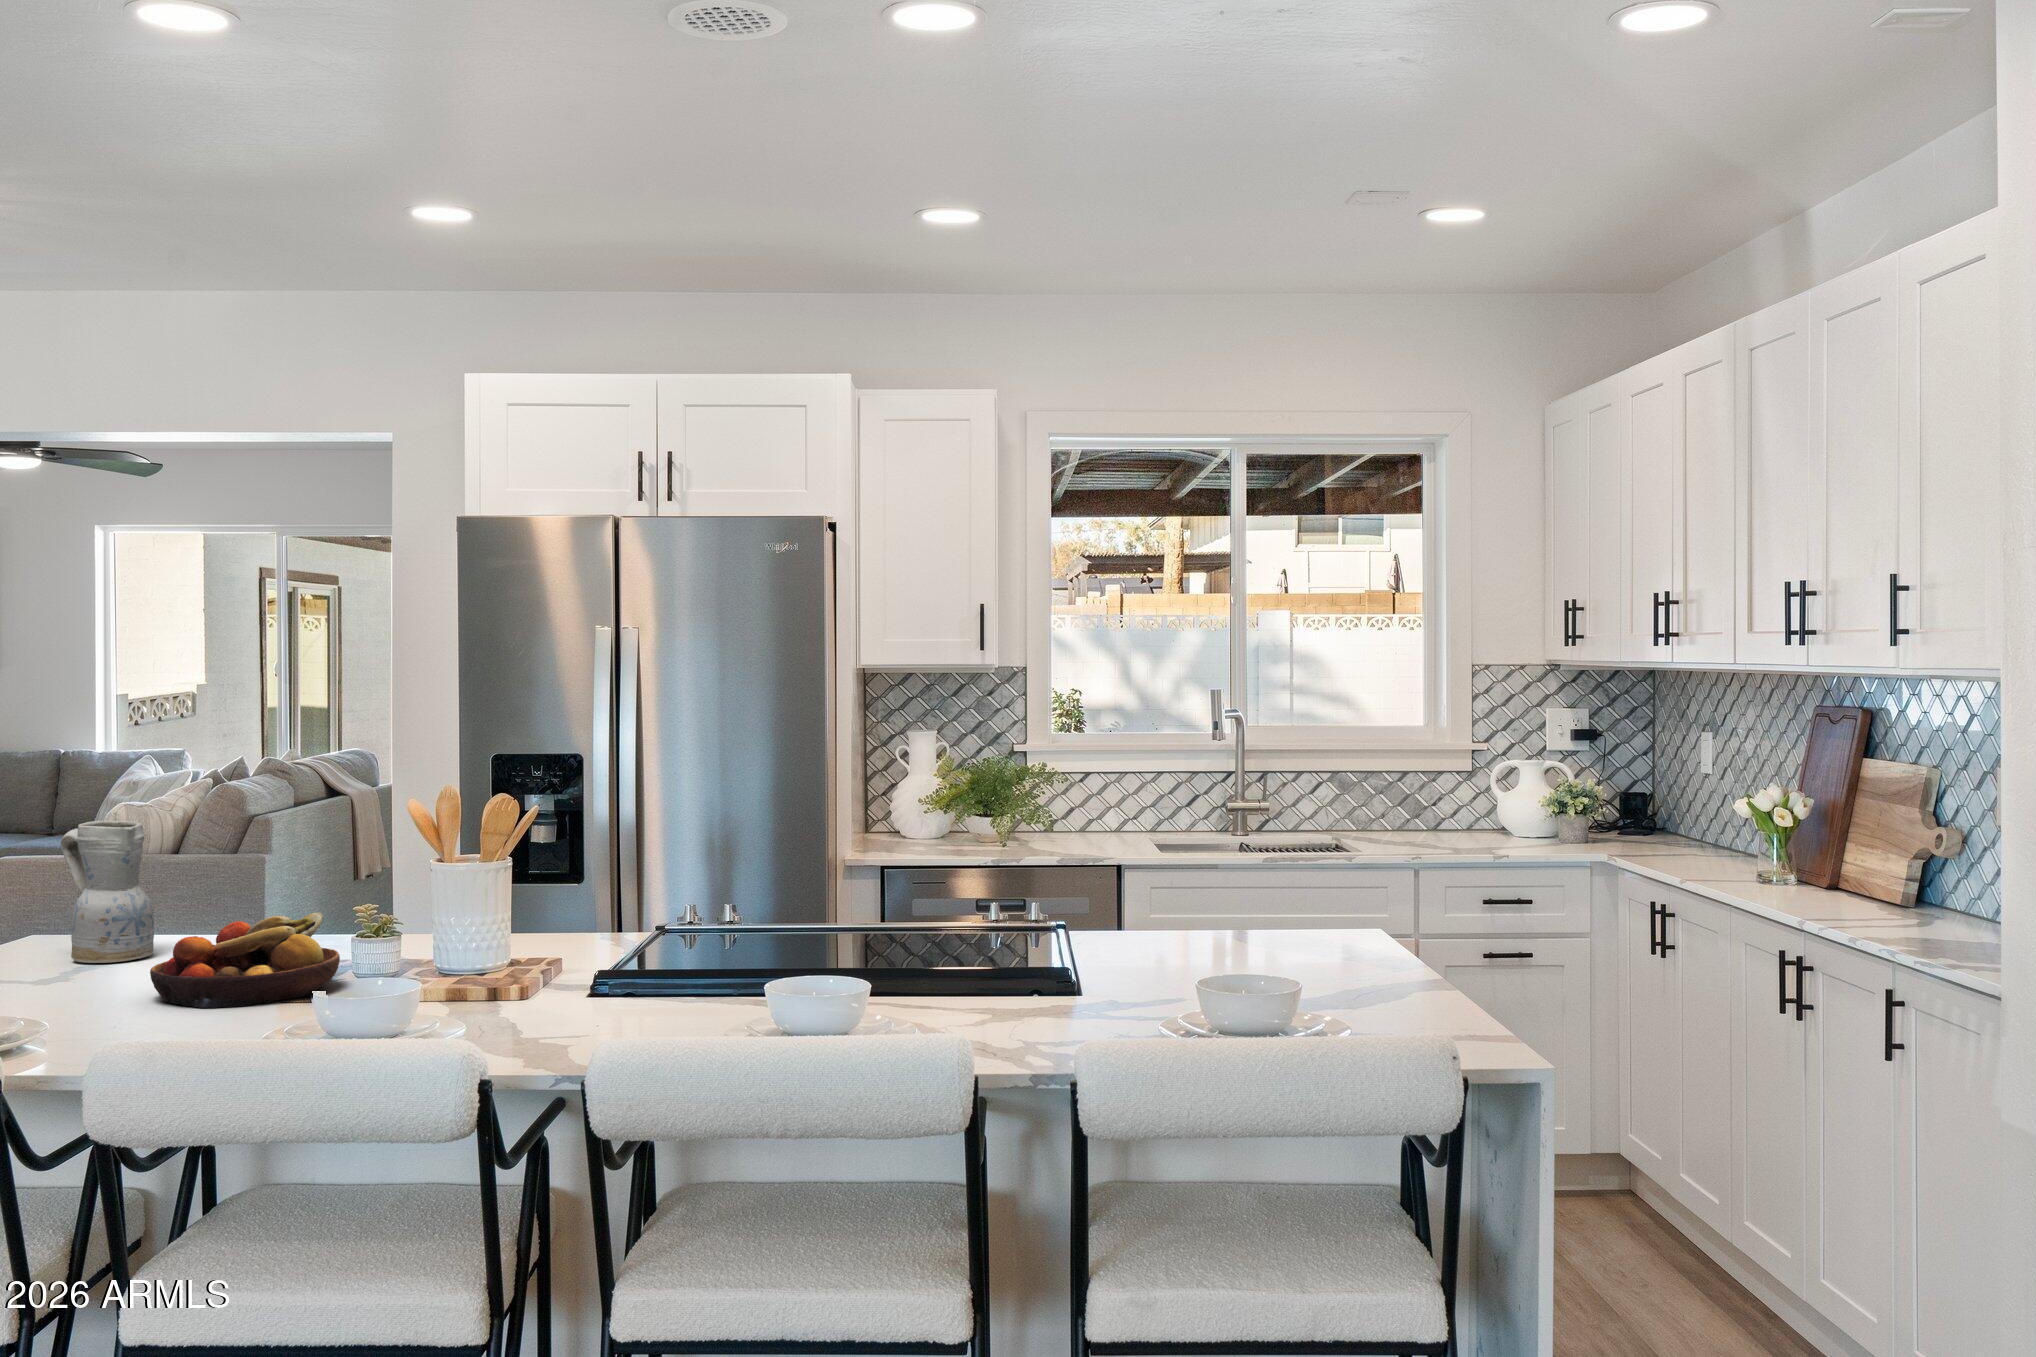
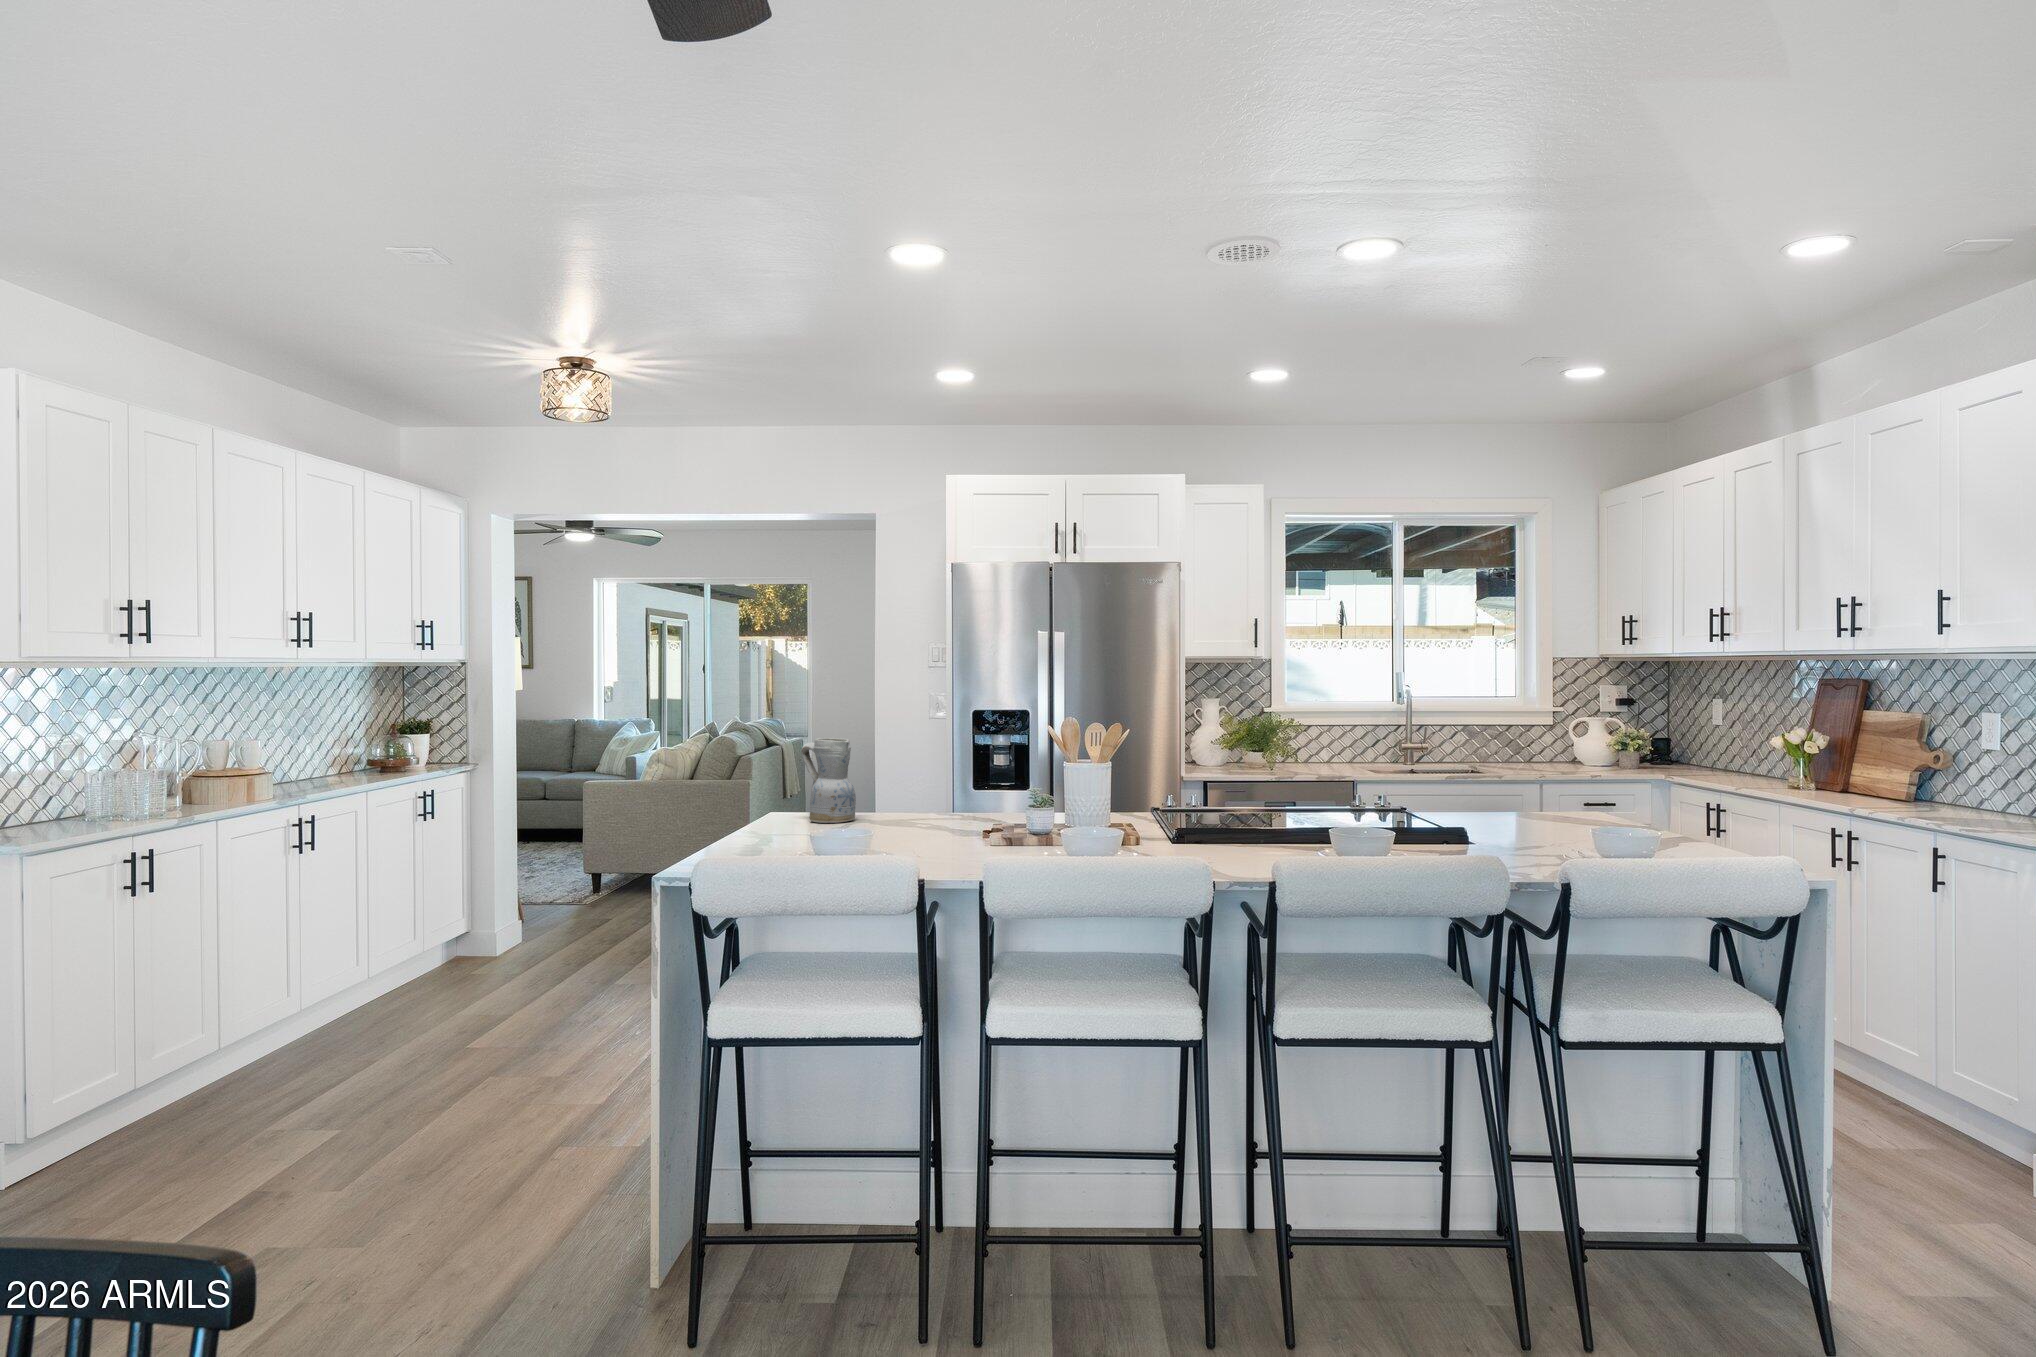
fruit bowl: present [150,913,340,1008] -> none [900,791,1006,844]

